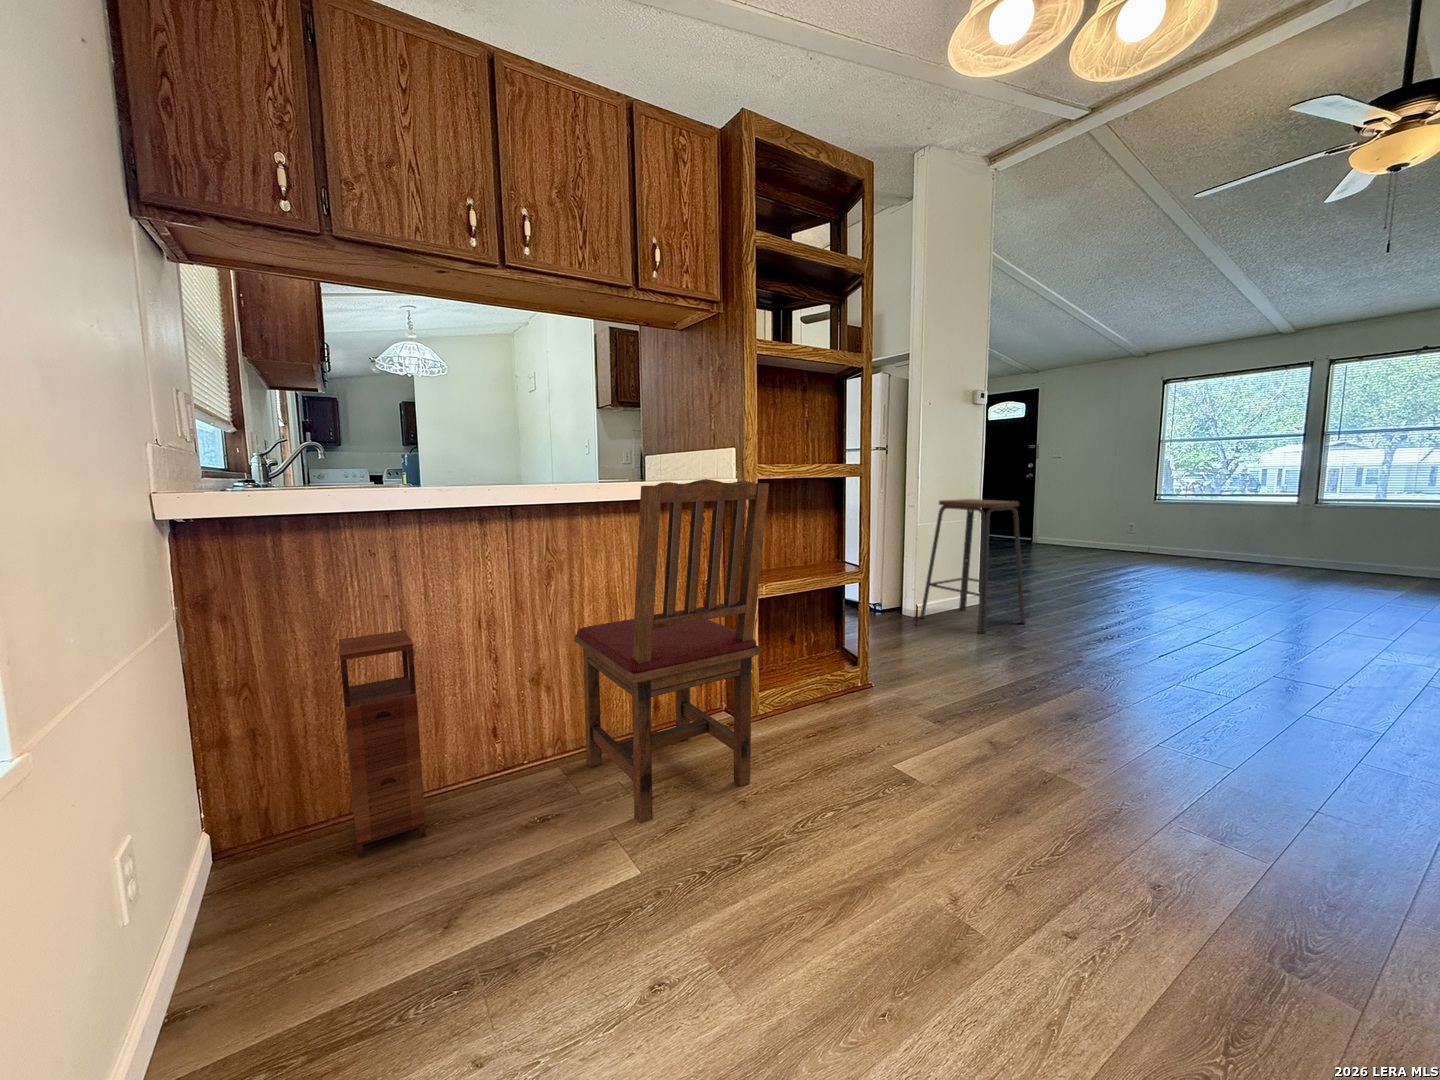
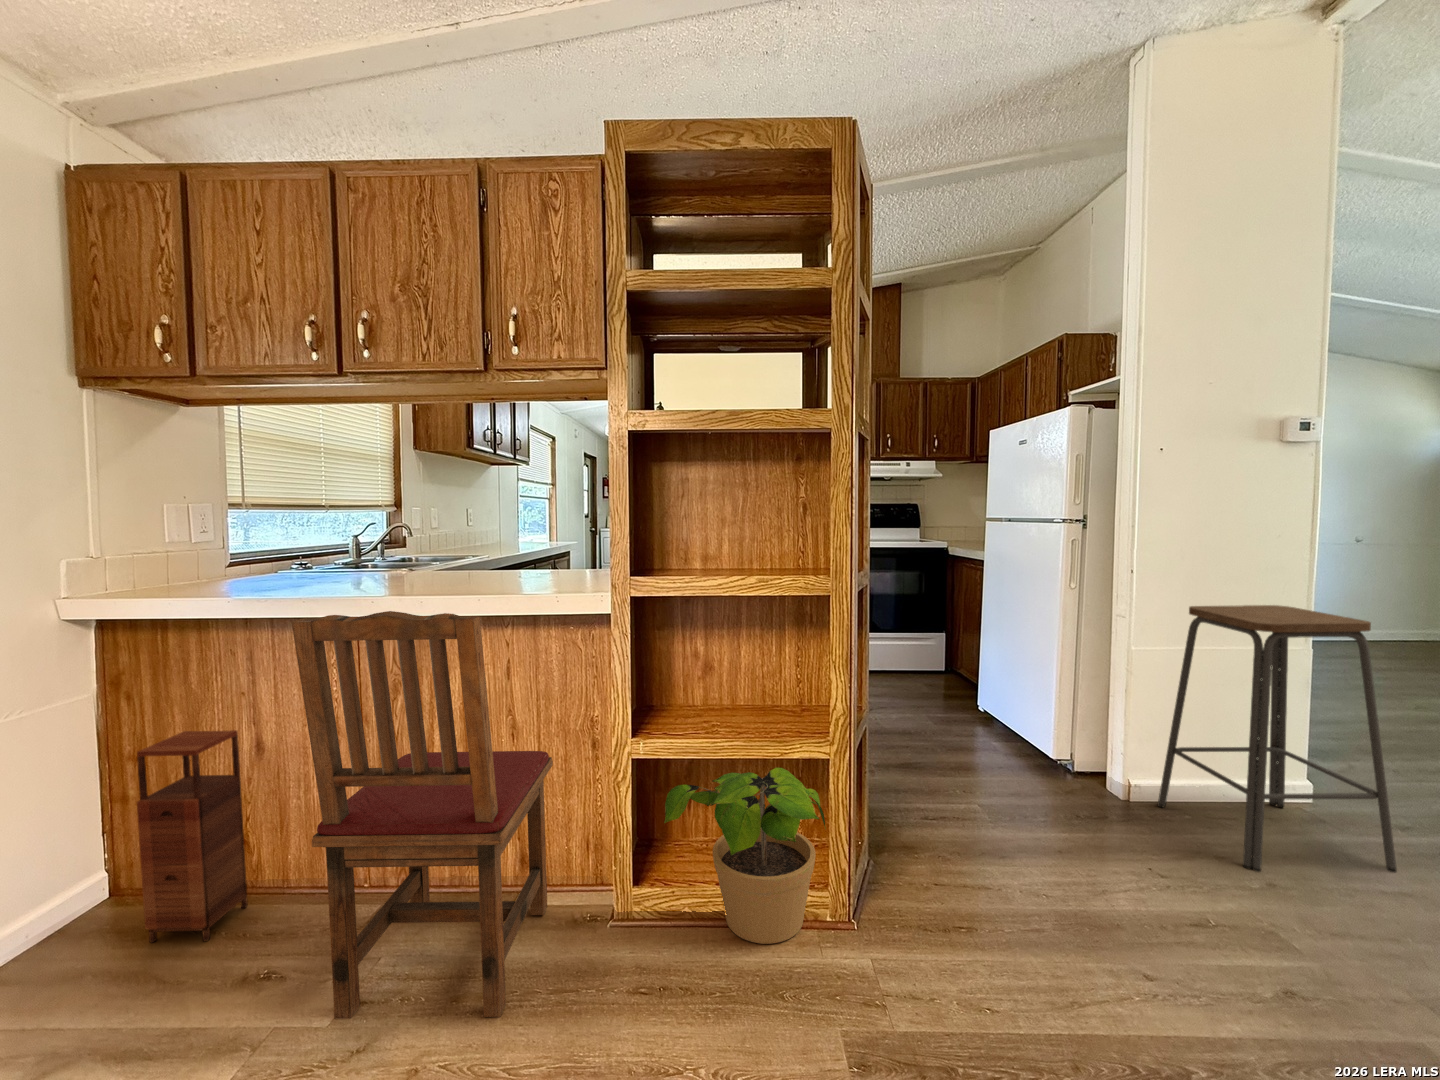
potted plant: none [776,593,917,713] -> present [664,768,826,944]

